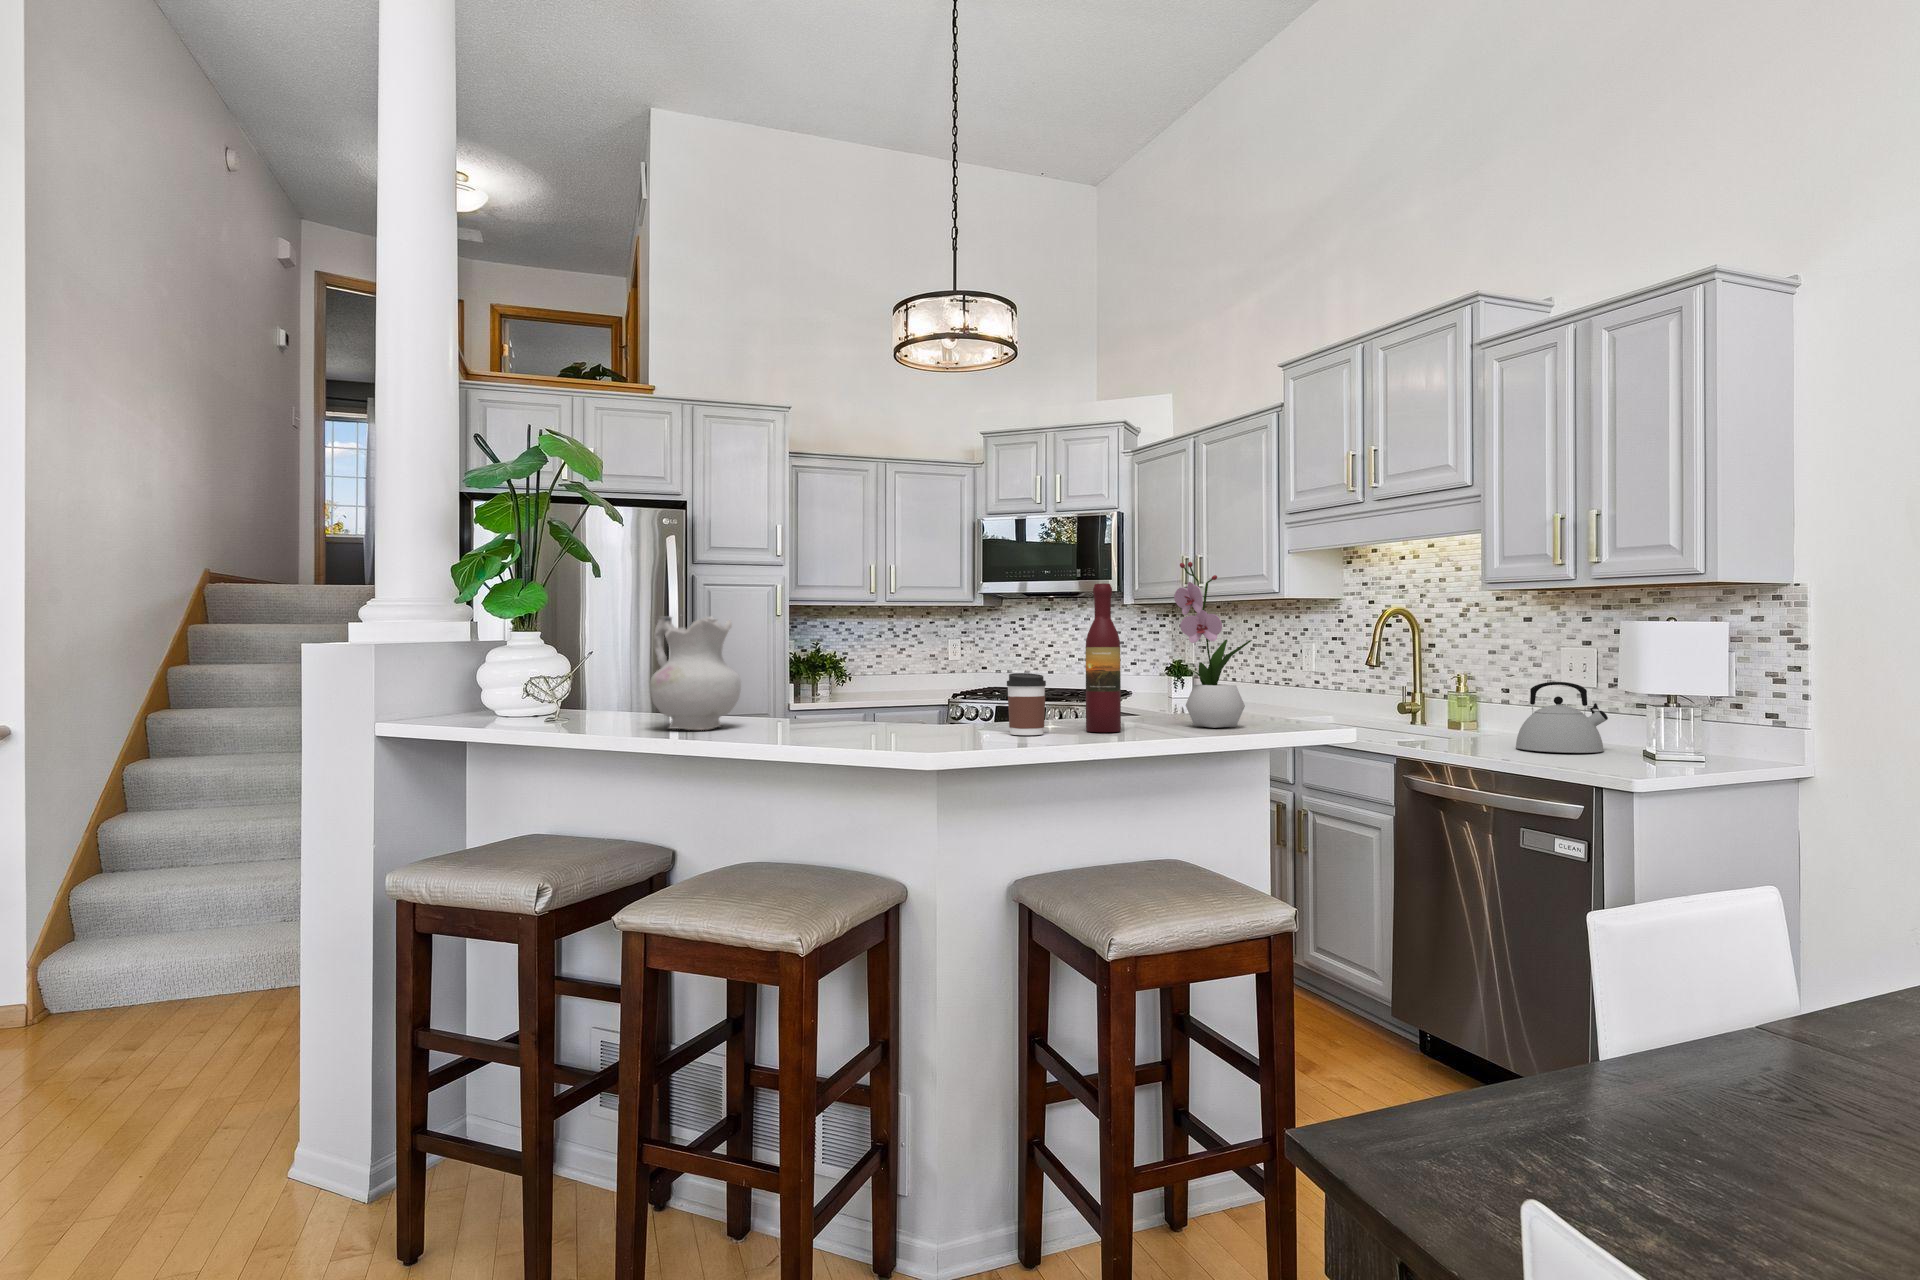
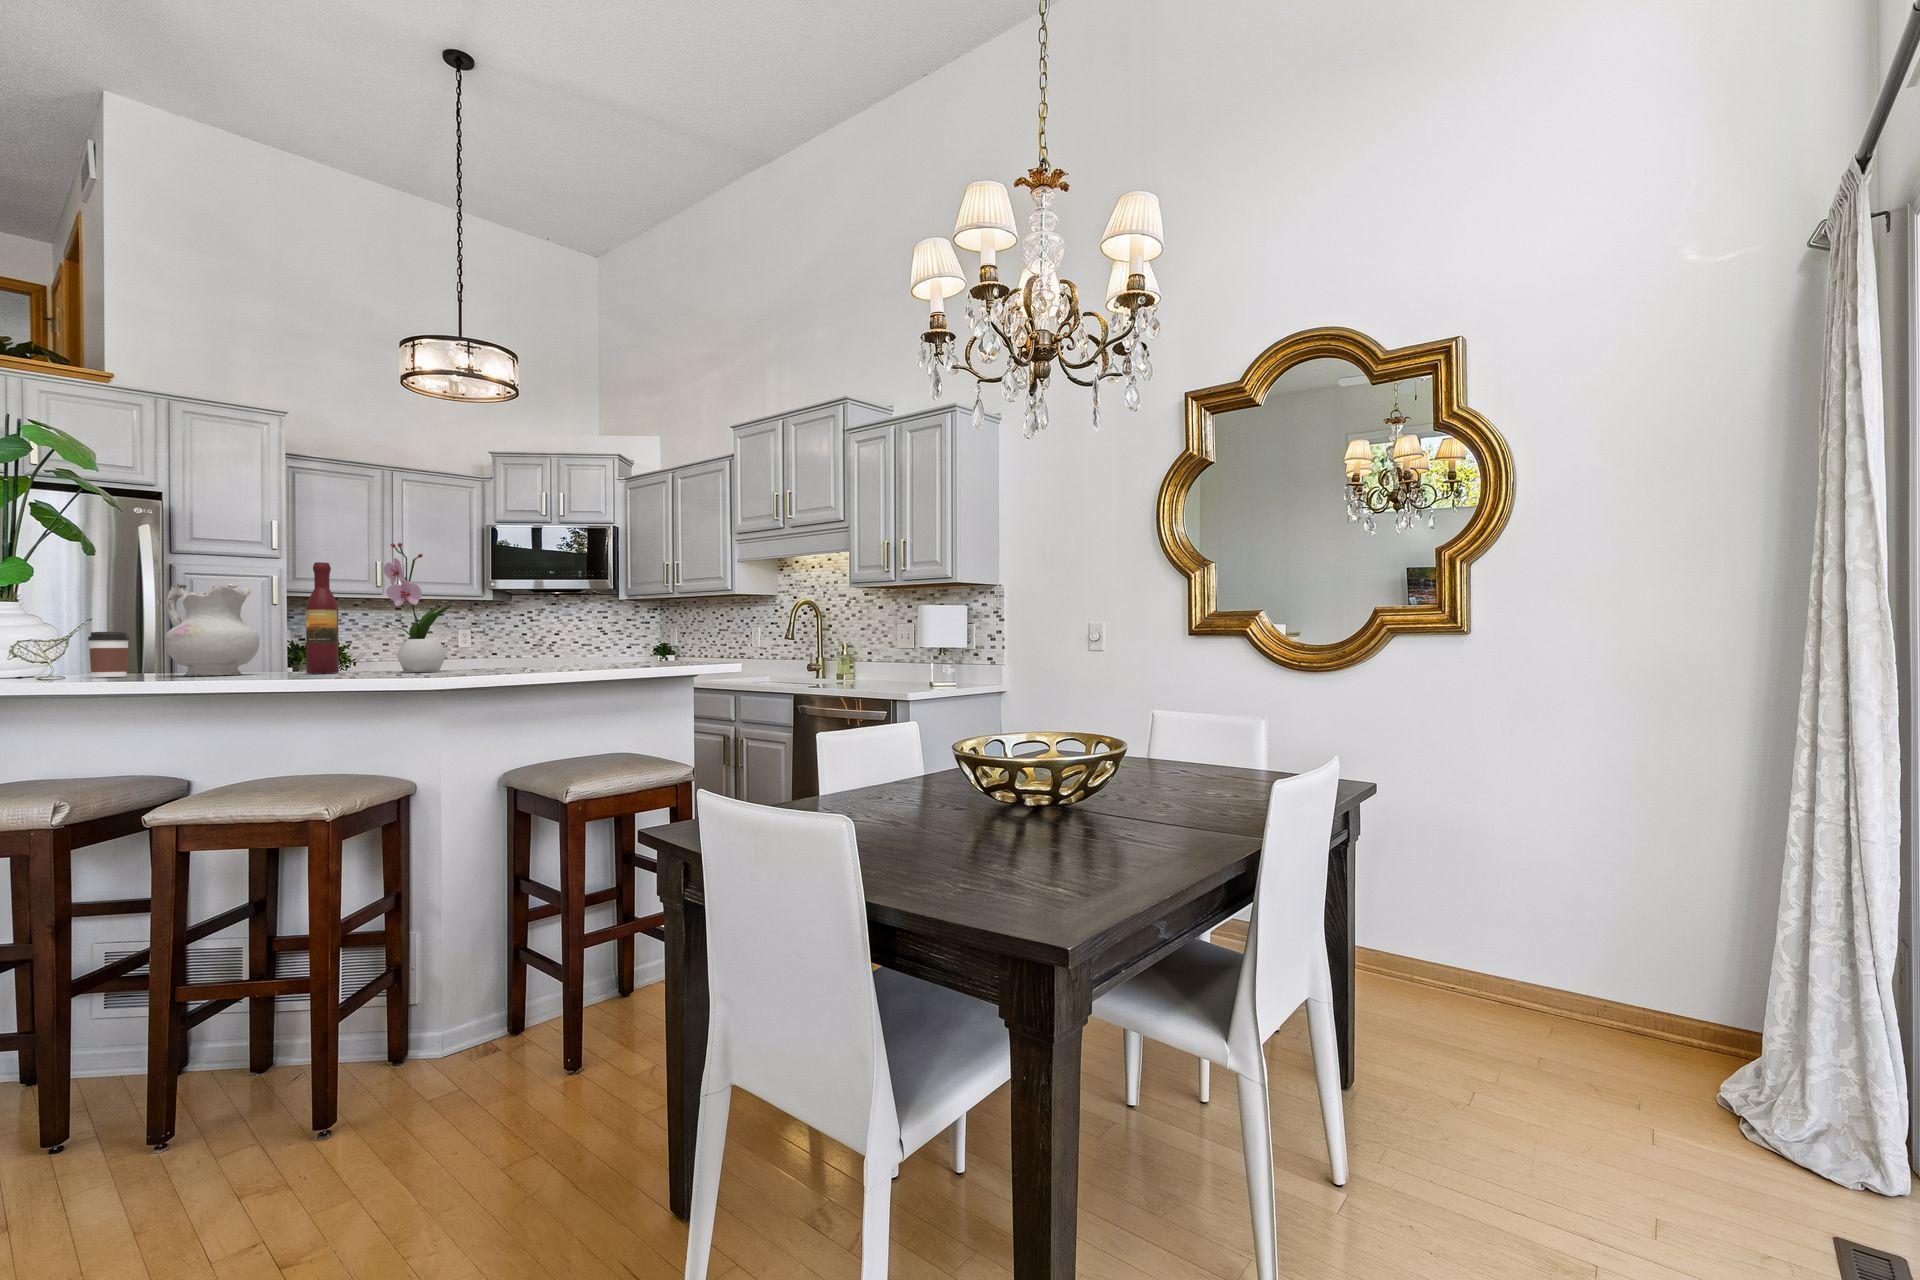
flower arrangement: present [1174,562,1252,728] -> present [384,543,452,672]
wine bottle: present [1085,583,1121,732] -> present [306,562,339,673]
coffee cup: present [1007,673,1046,735] -> present [88,632,129,677]
kettle: present [1516,682,1608,753] -> none [865,643,914,685]

